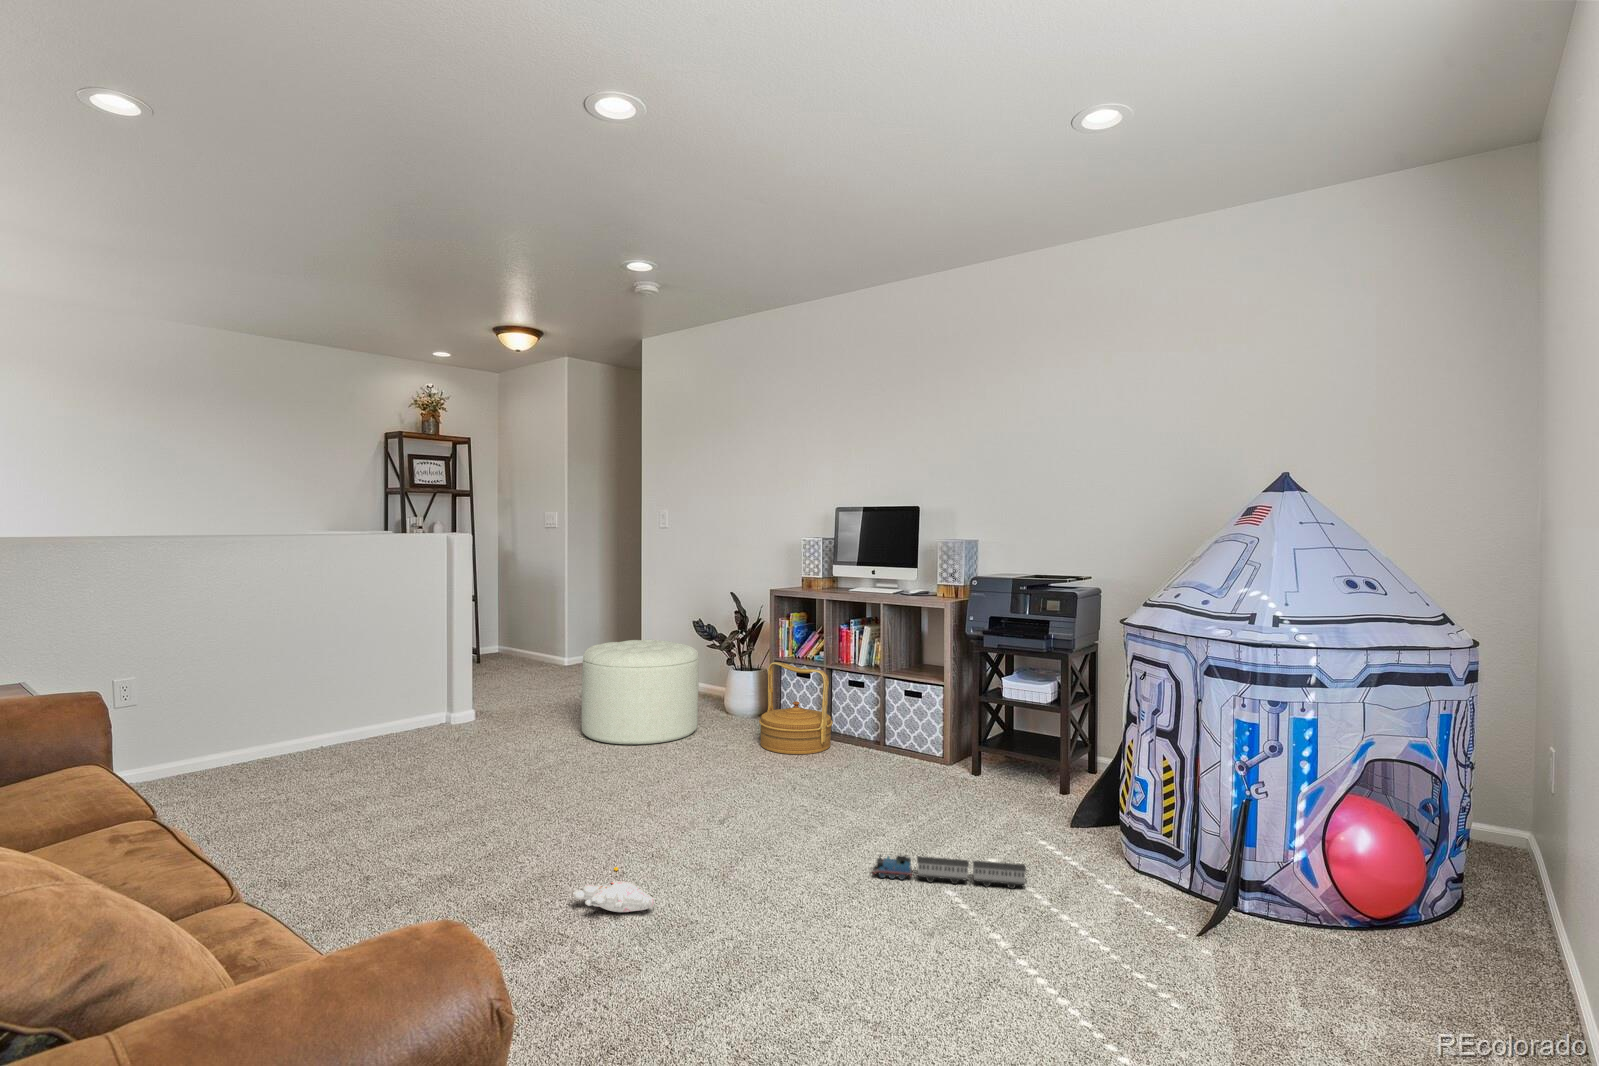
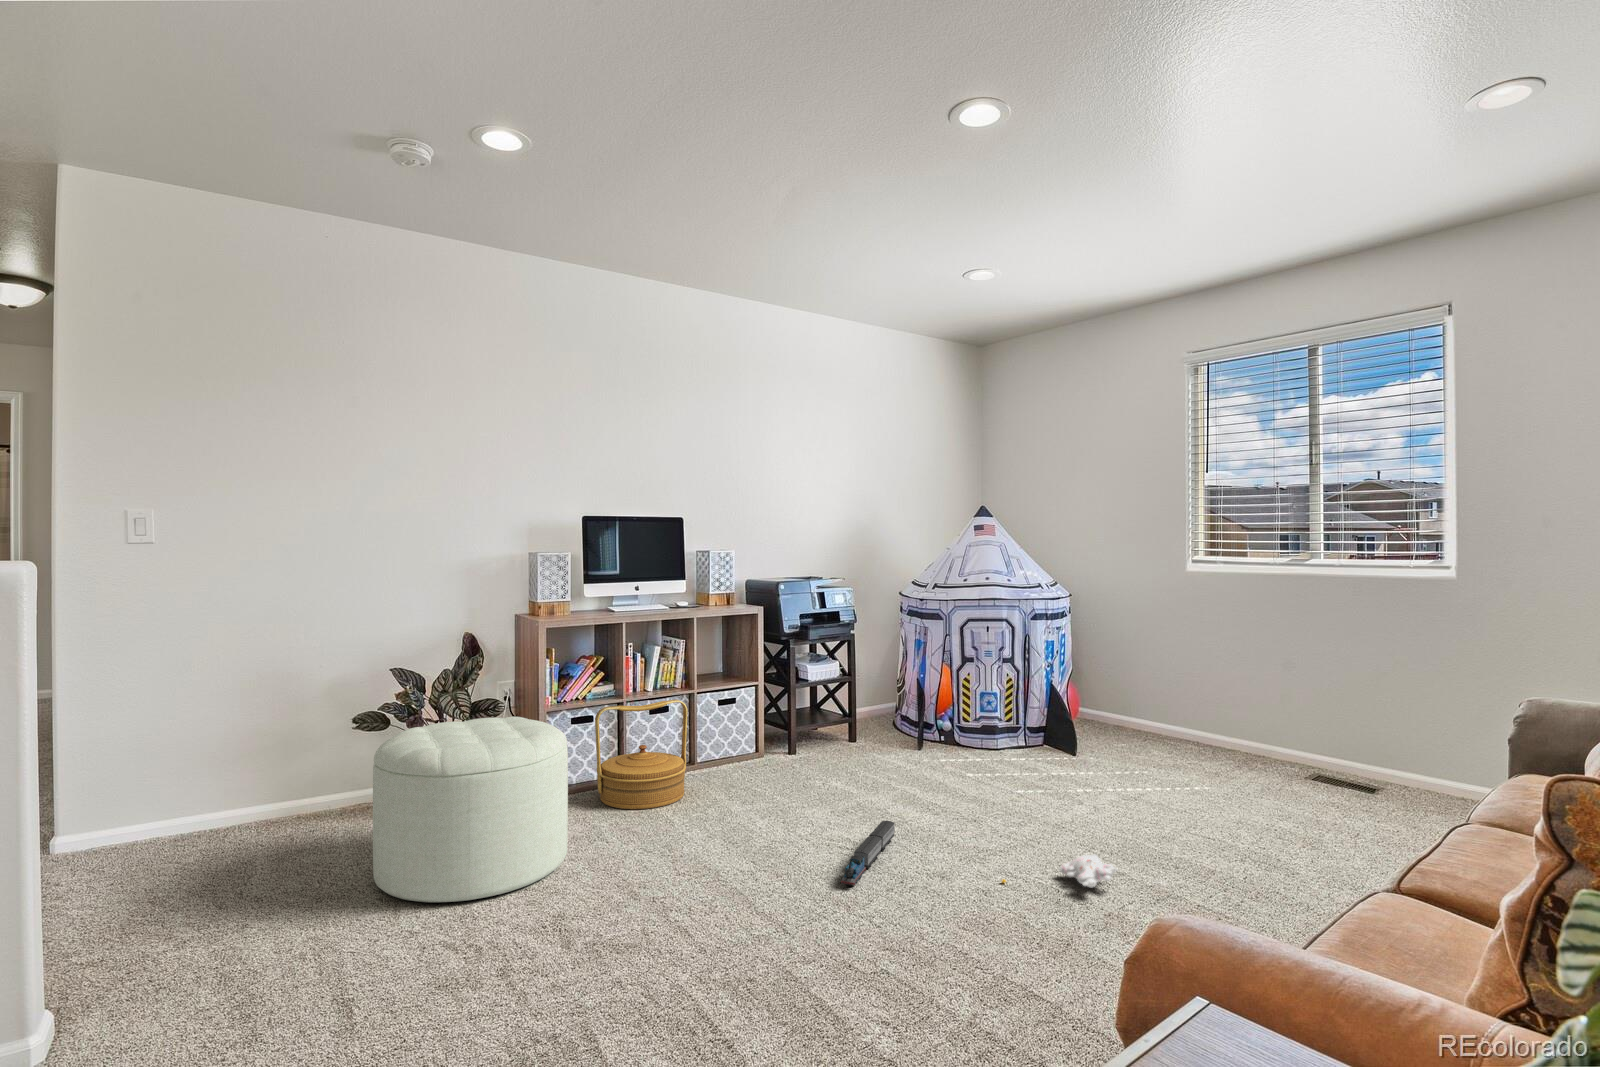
toy train: present [873,855,1026,889] -> present [841,821,895,885]

